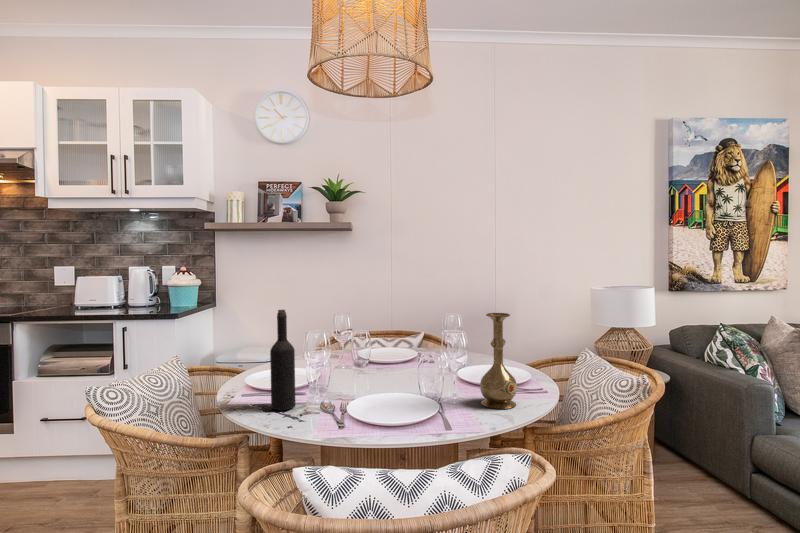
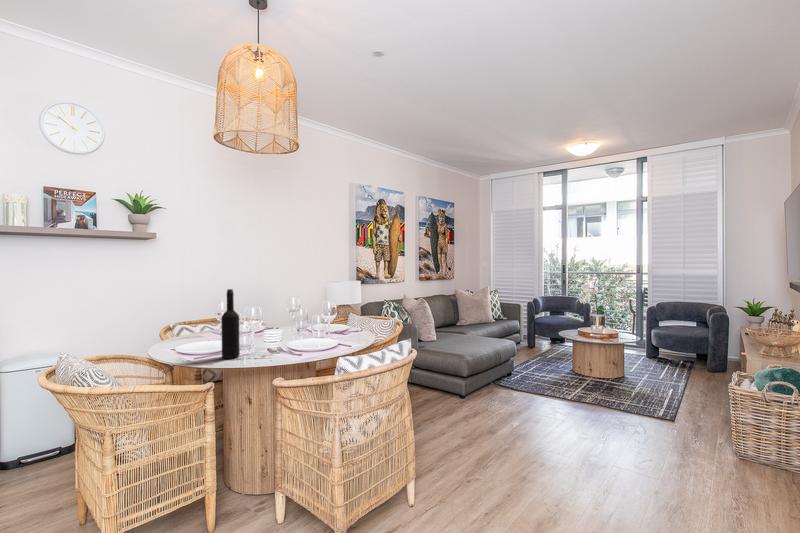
vase: present [480,313,517,409] -> none [337,287,357,339]

